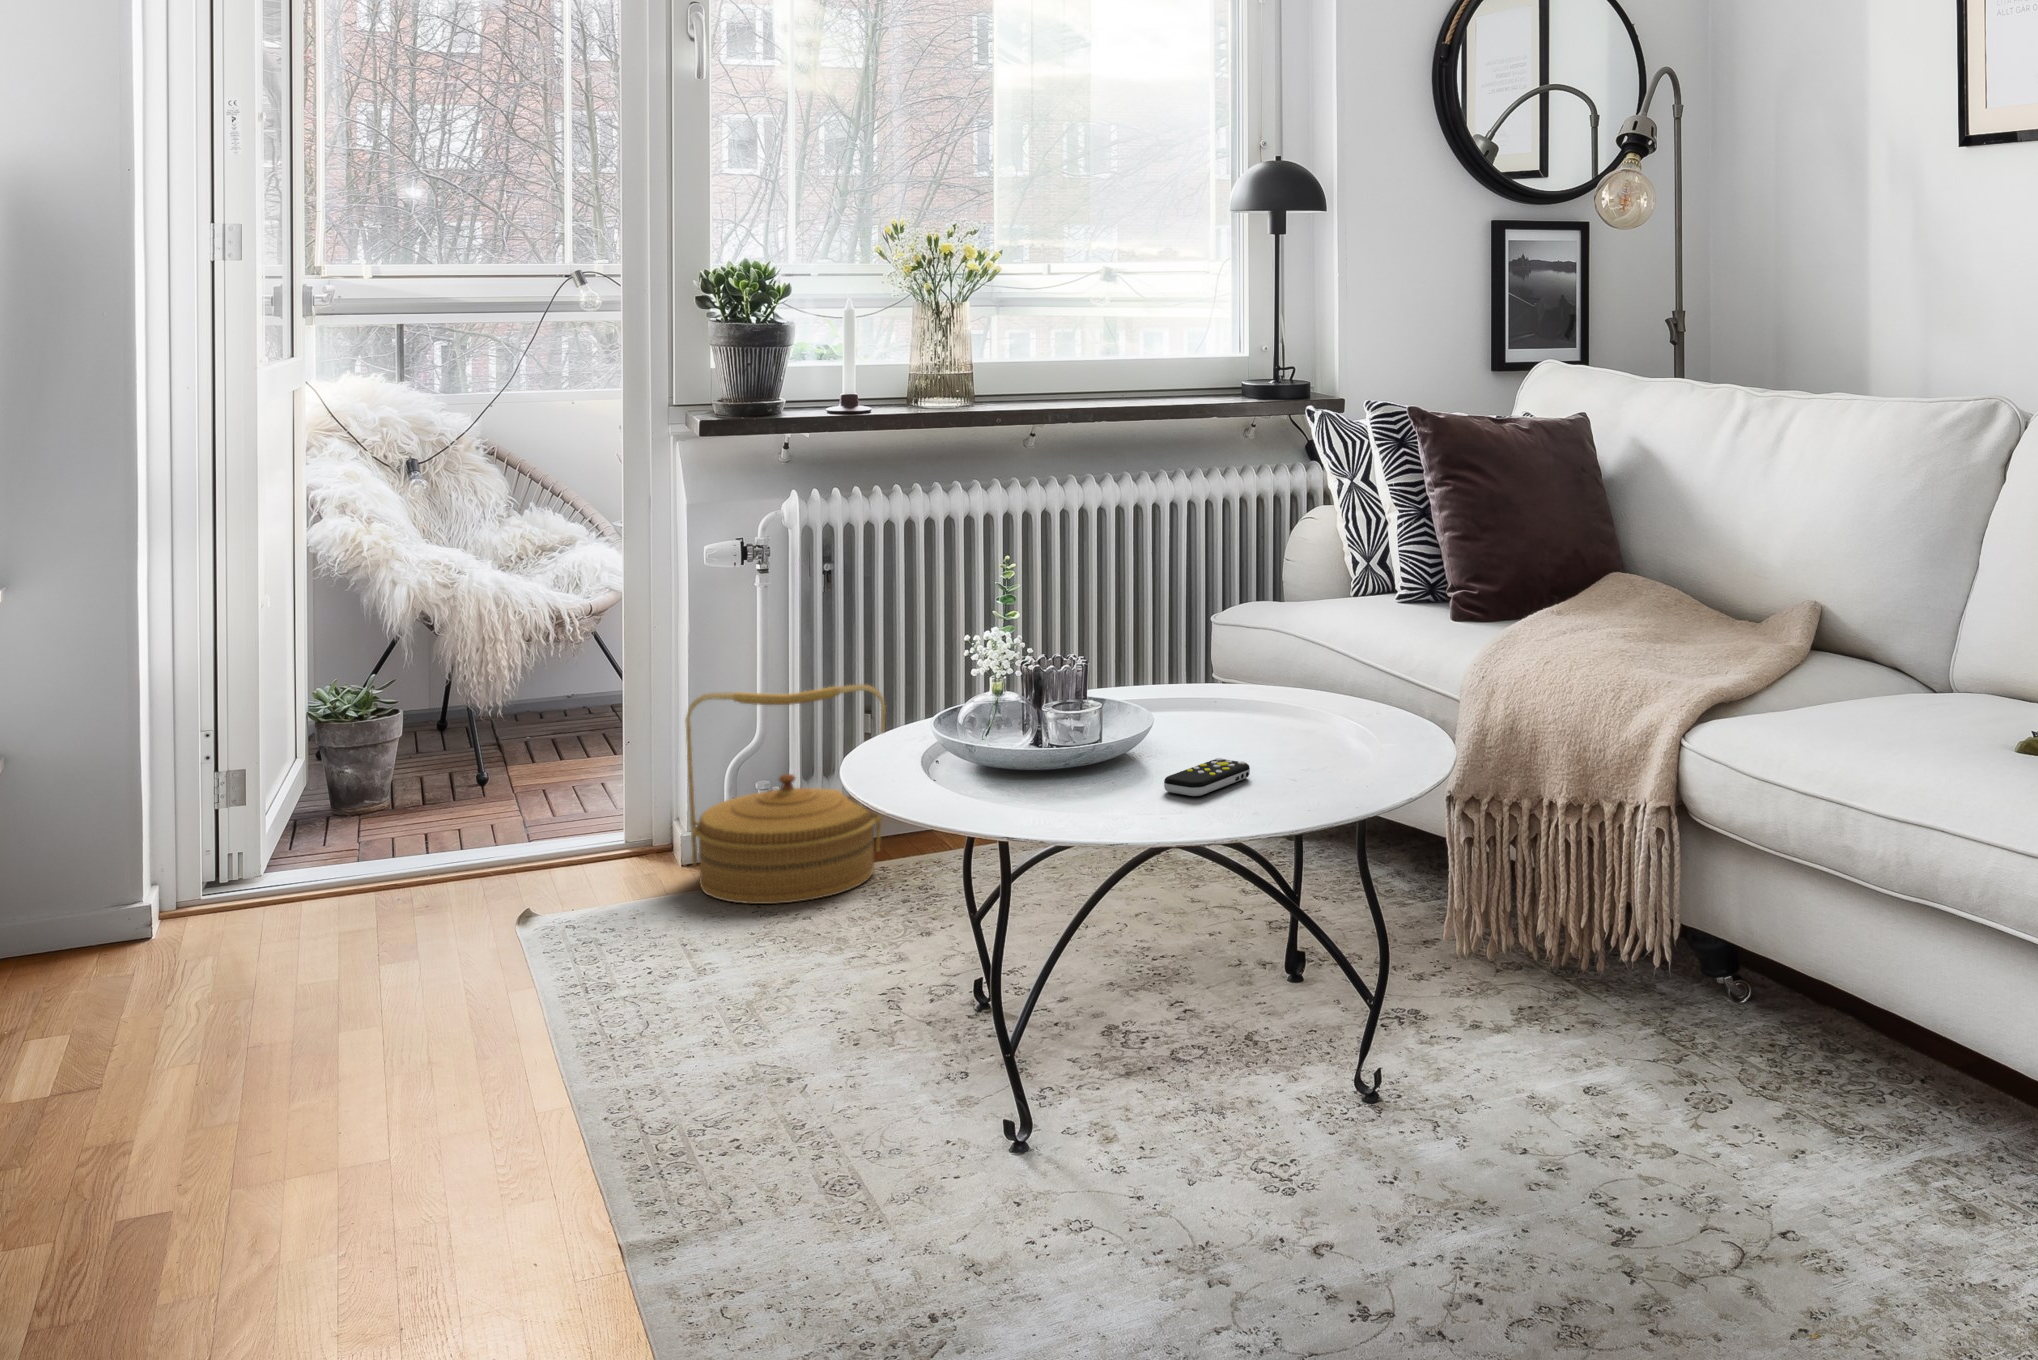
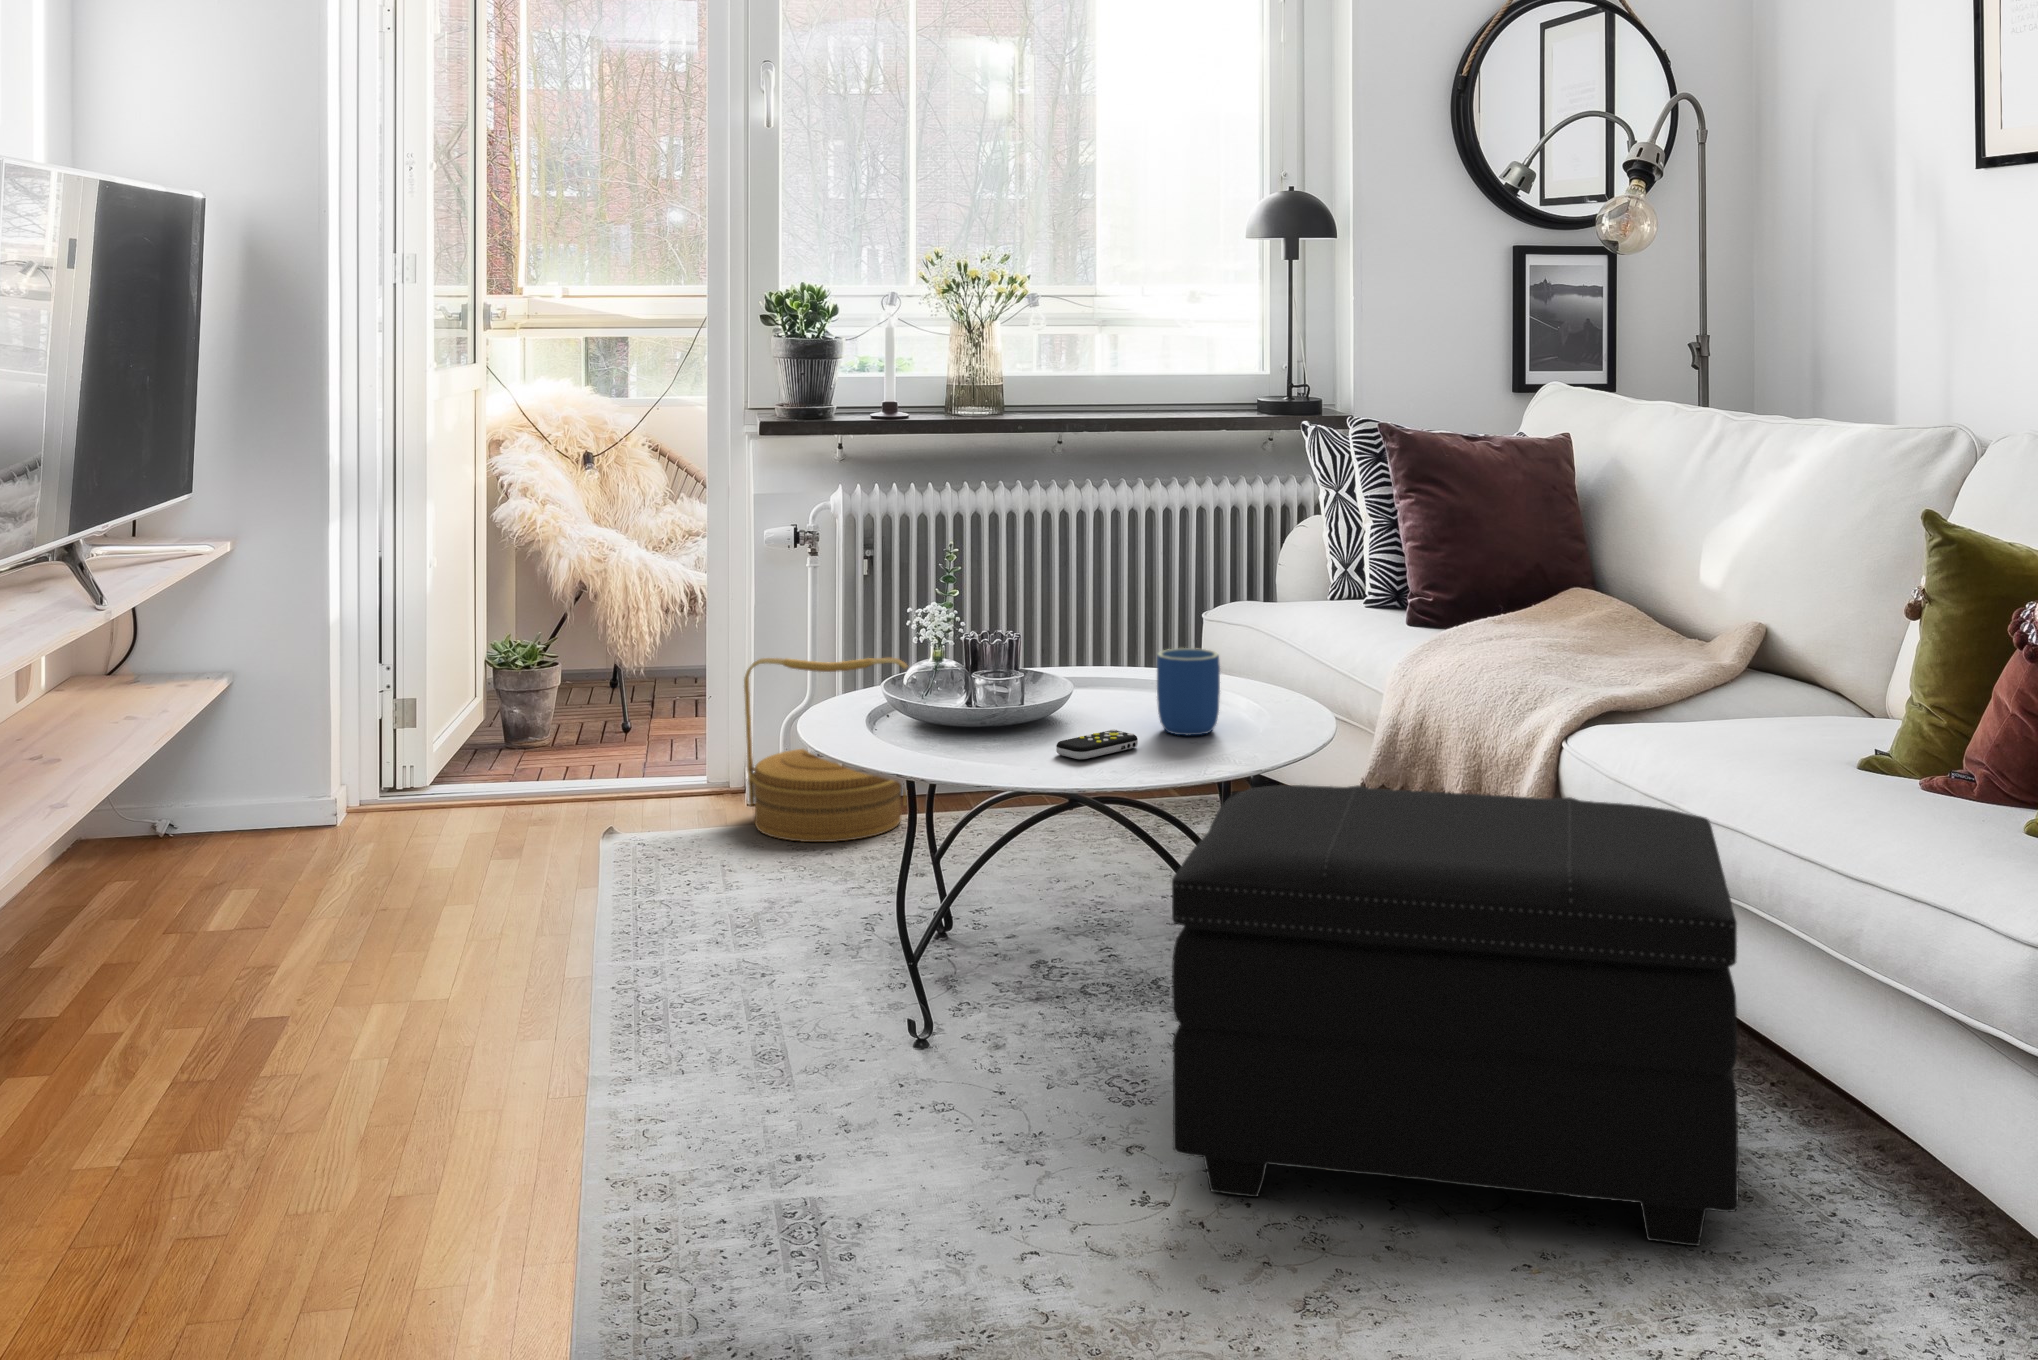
mug: none [1256,661,1326,759] -> present [1157,648,1220,735]
footstool: none [1378,803,2011,1289] -> present [1172,785,1739,1246]

